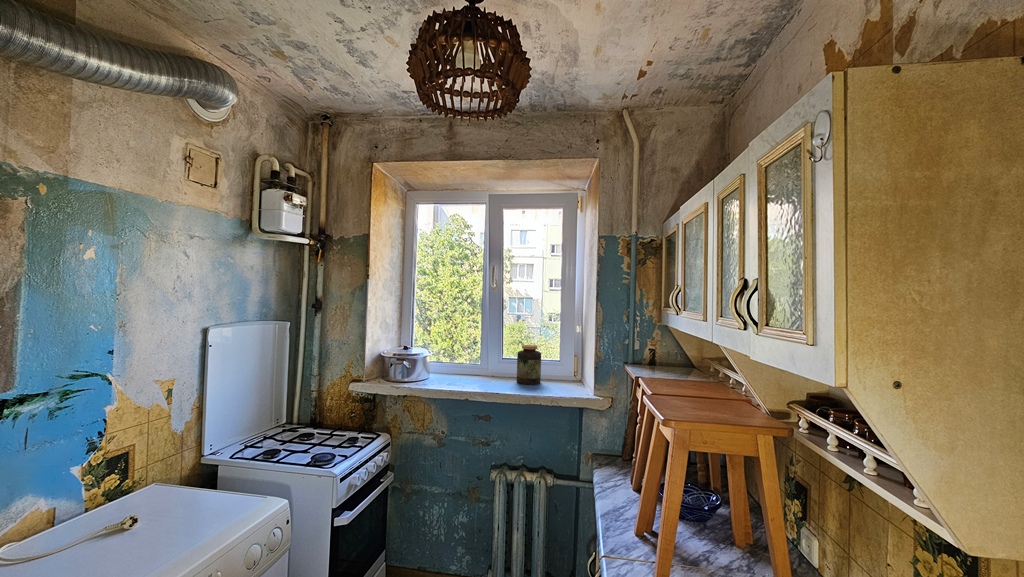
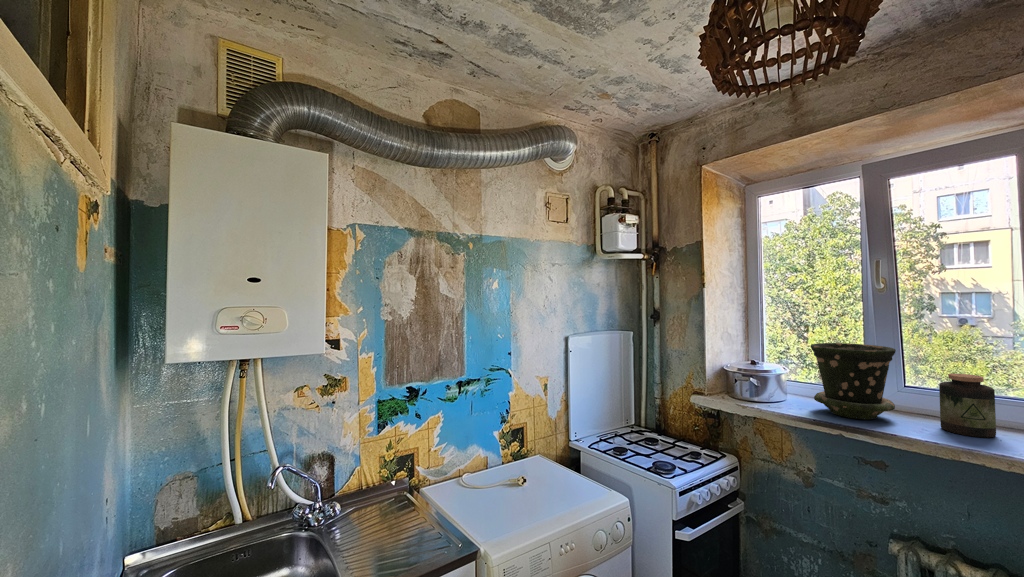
flower pot: none [448,328,497,383] -> present [811,343,896,420]

